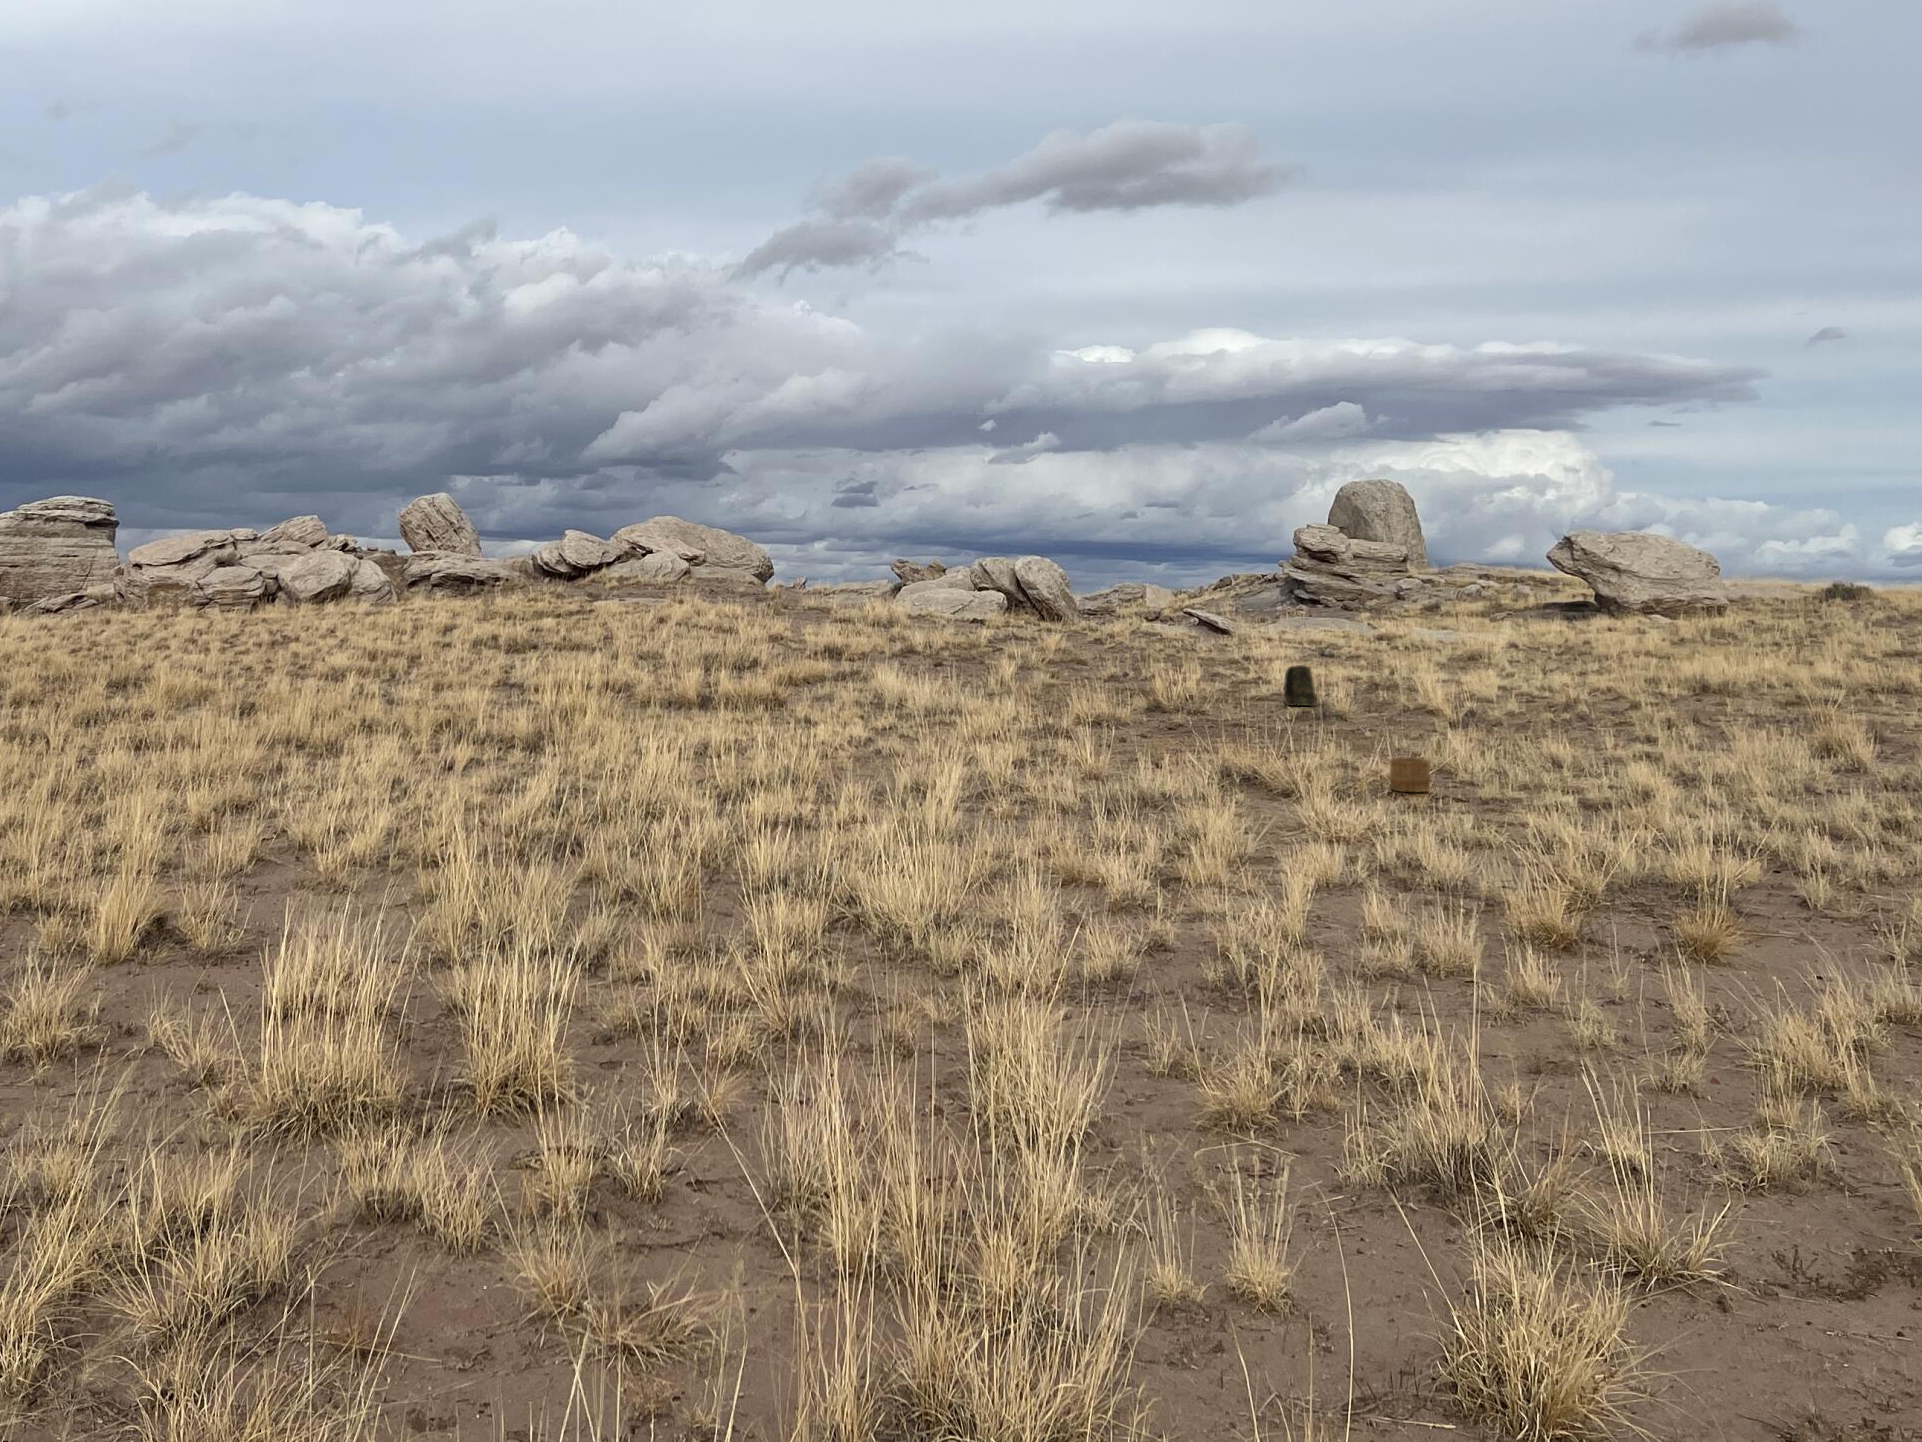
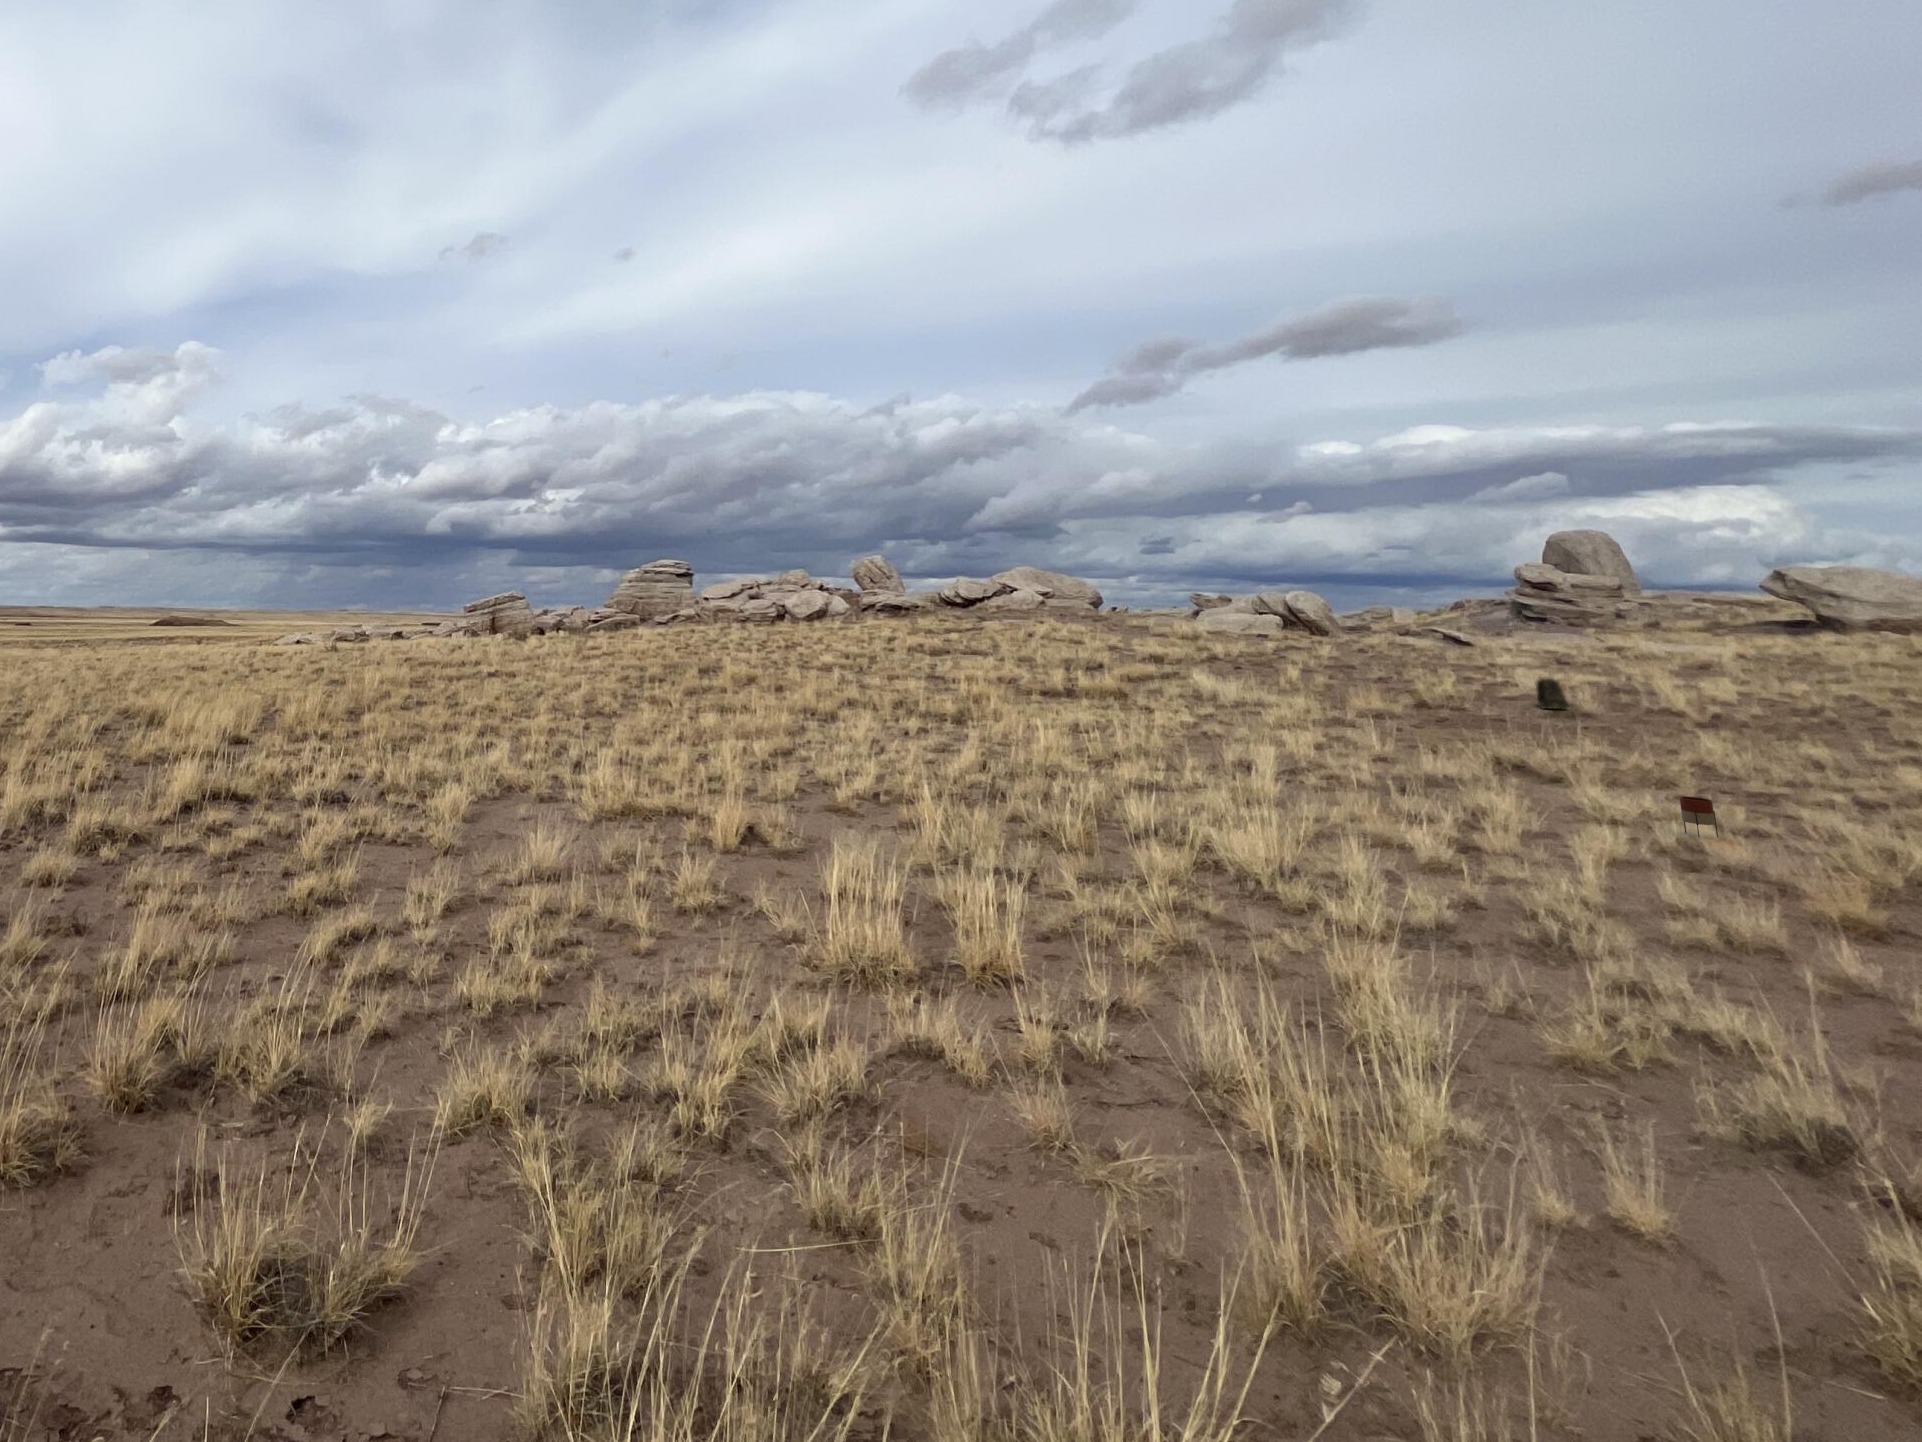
wooden bucket: present [1389,757,1430,792] -> none [1650,759,1693,787]
planter: none [1409,799,1445,853] -> present [1679,796,1718,837]

